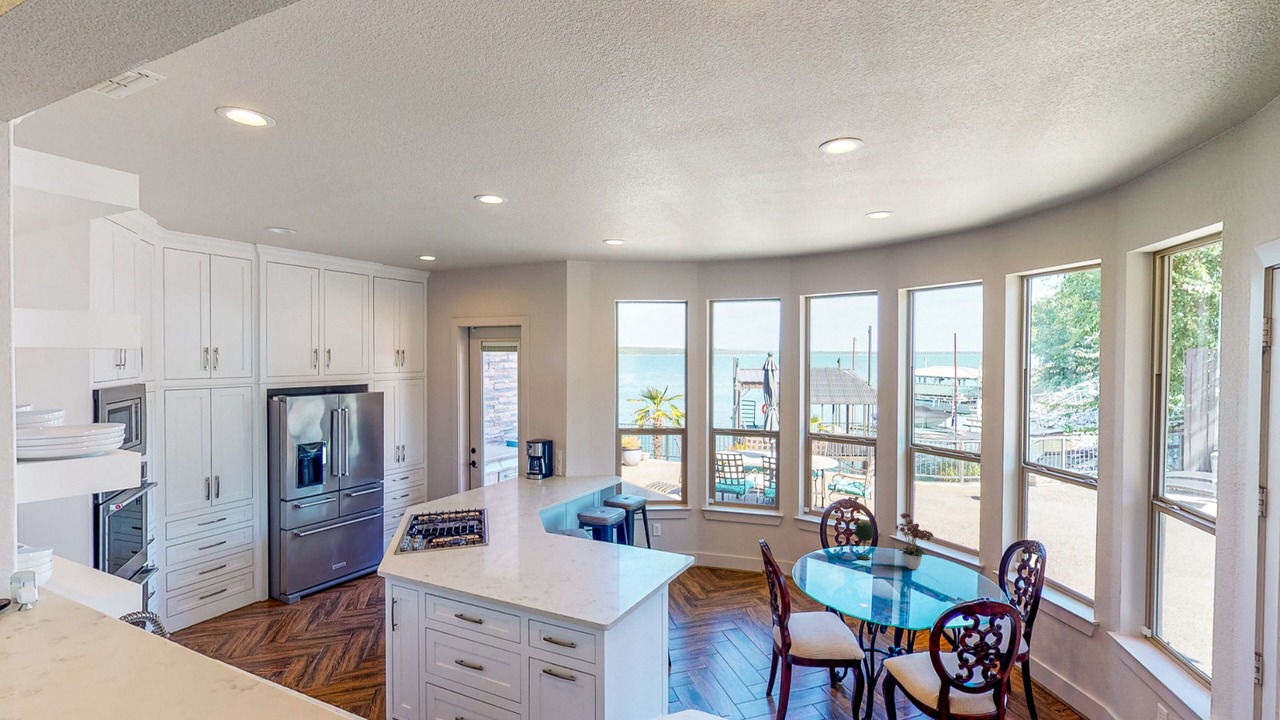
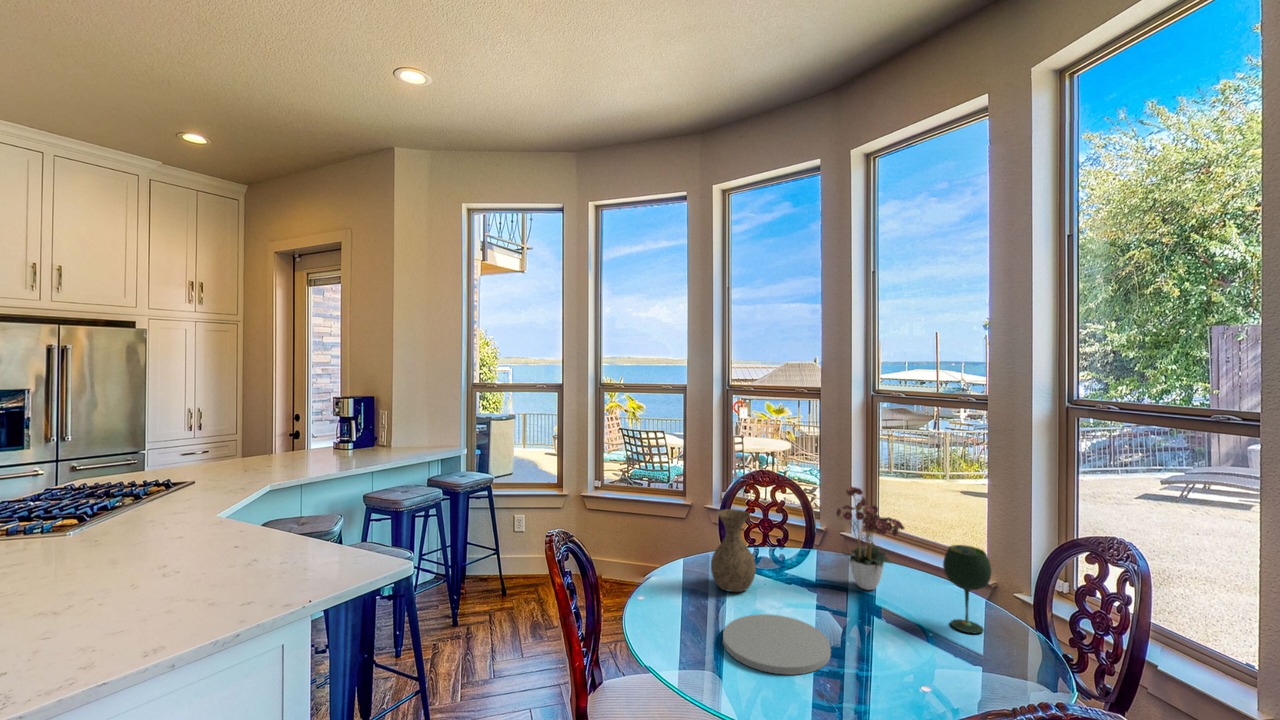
wine glass: present [855,522,874,560] -> present [943,545,991,634]
vase: none [826,526,852,571] -> present [711,509,756,592]
plate: none [844,581,898,605] -> present [723,614,831,675]

